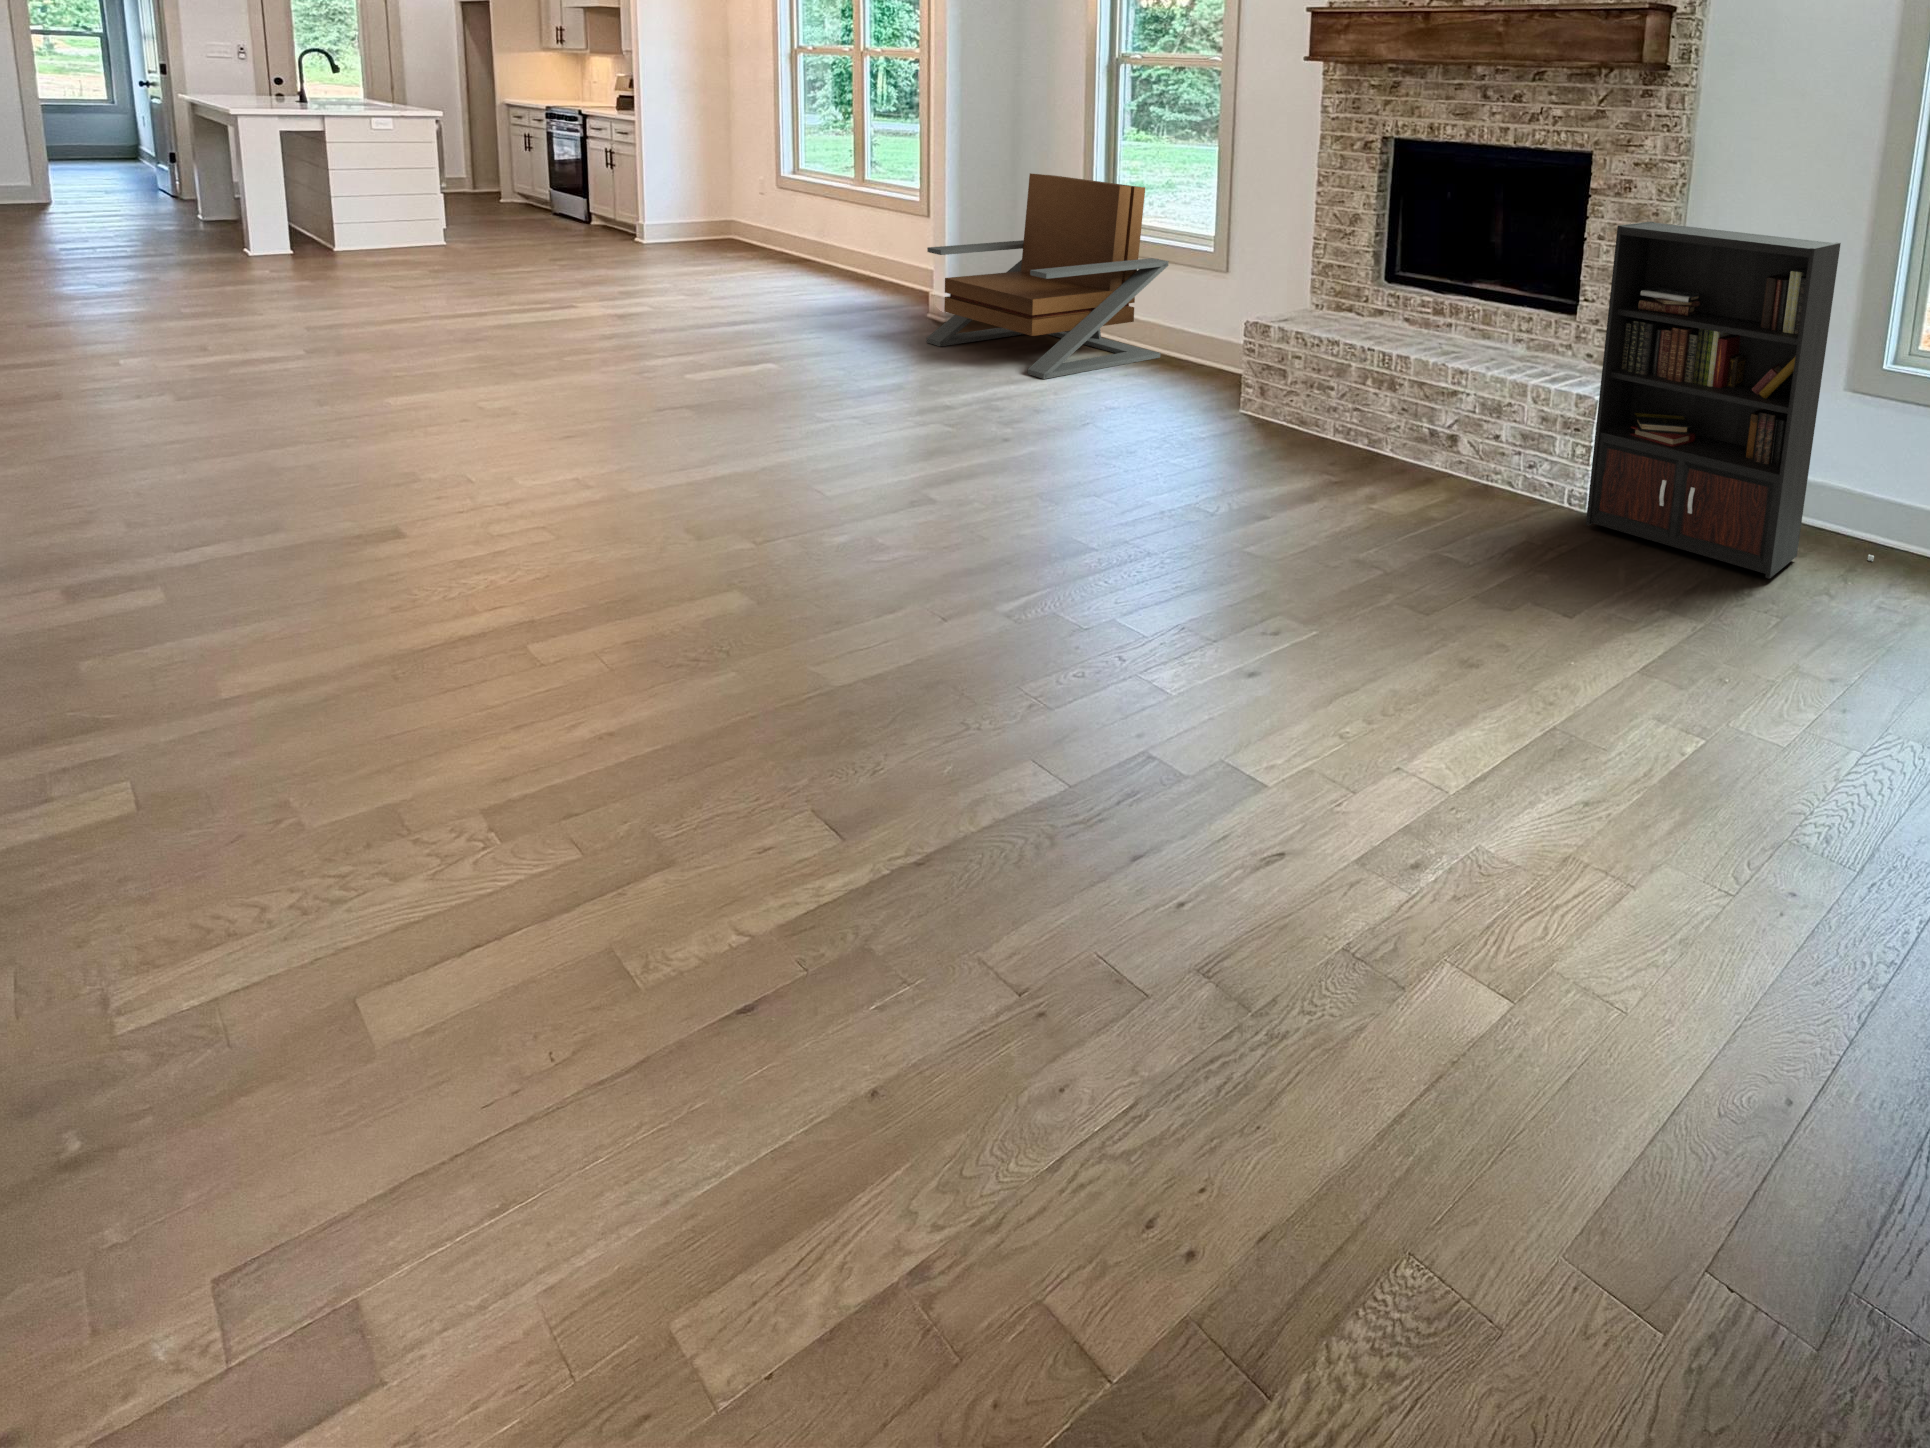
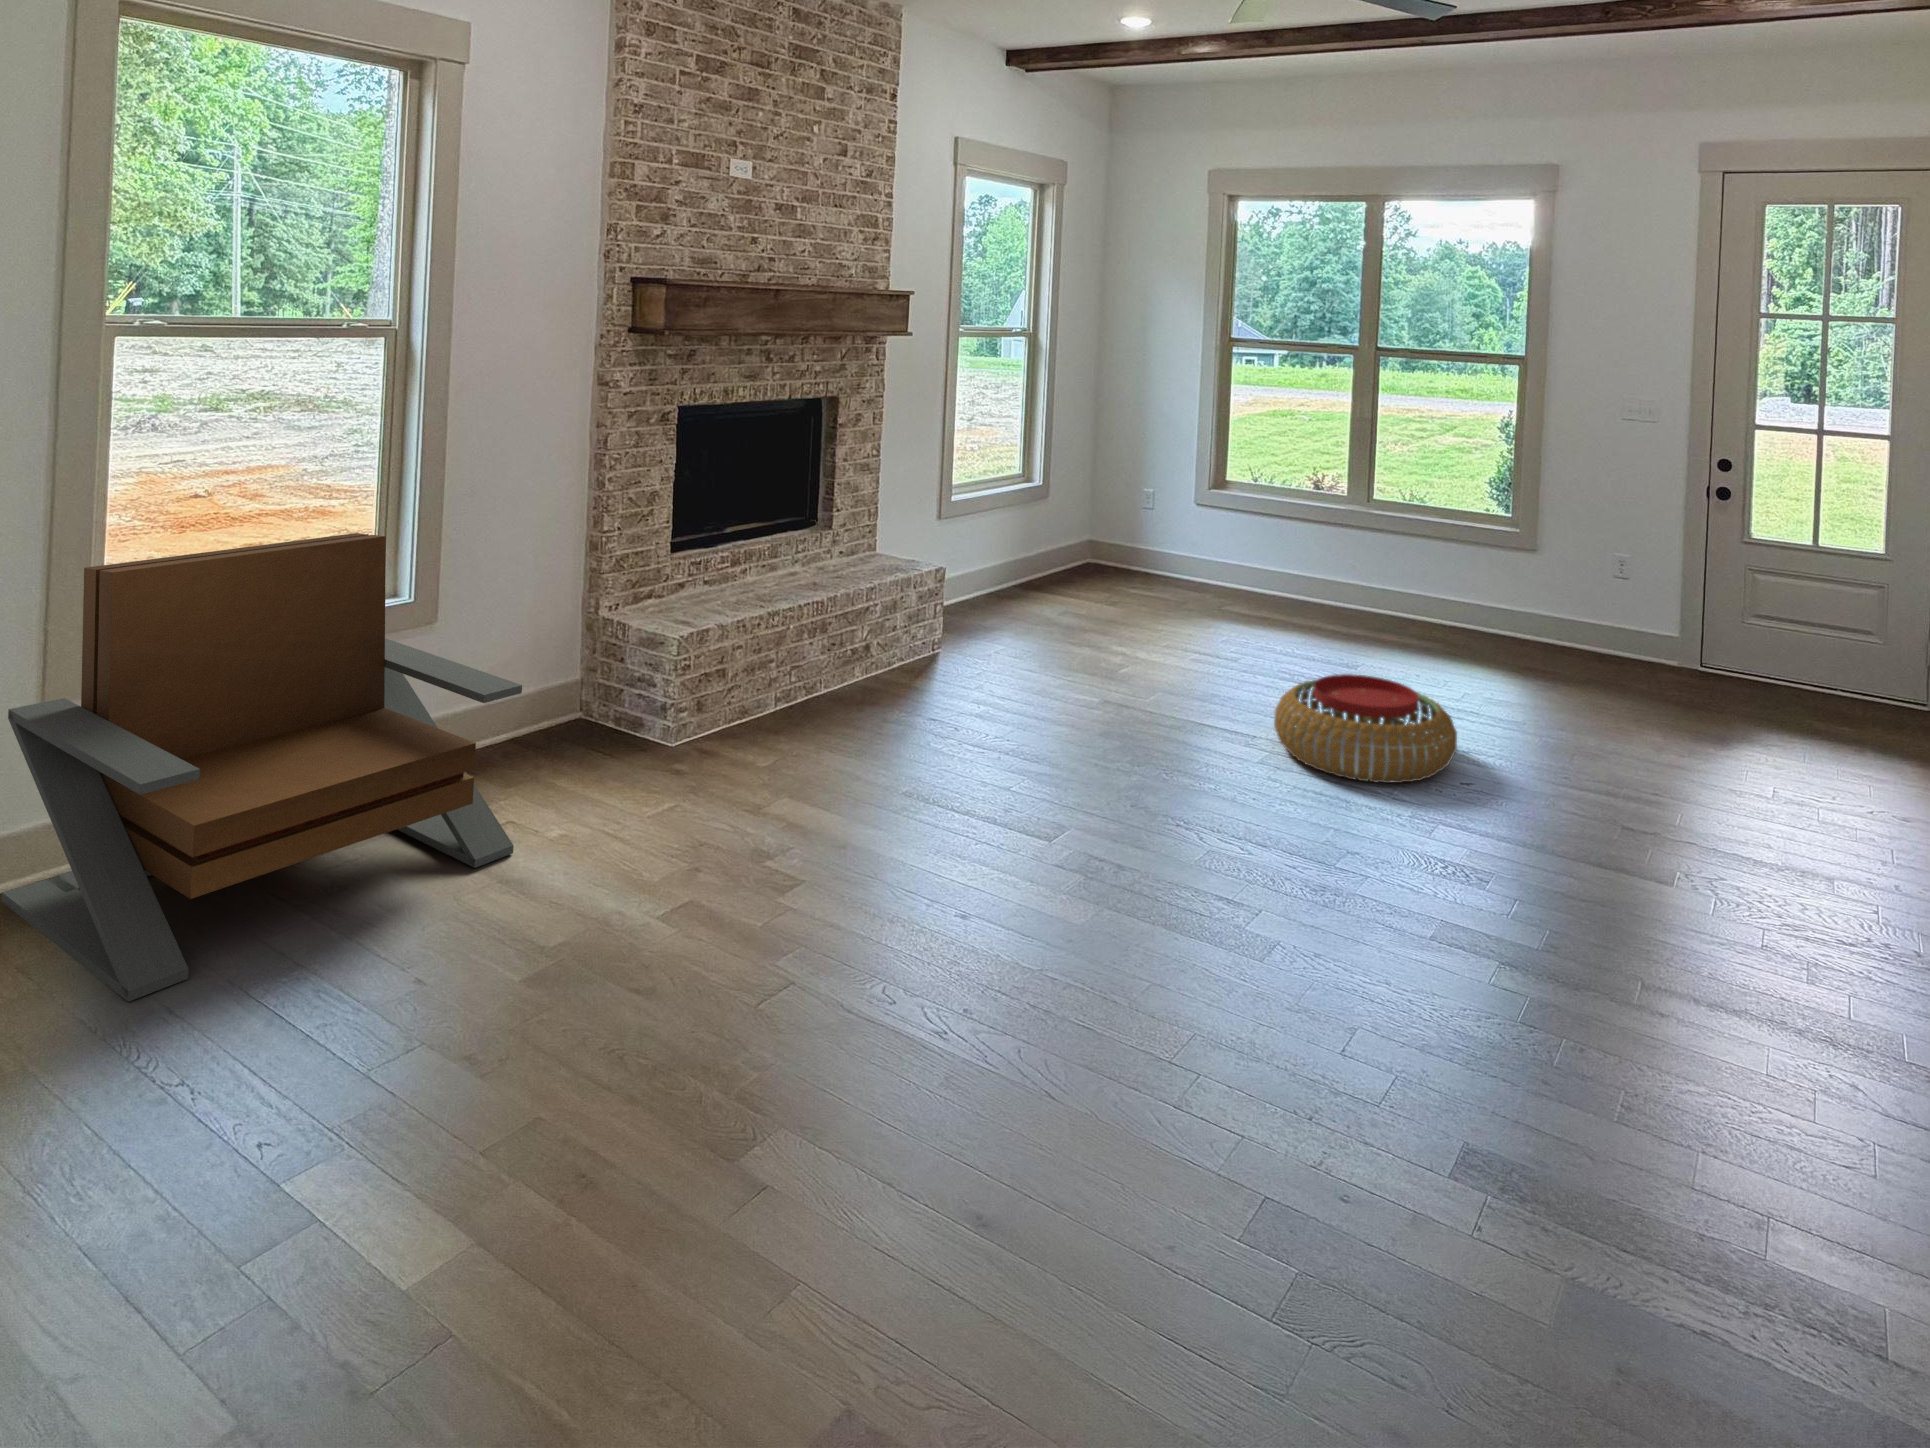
bookcase: present [1586,222,1874,579] -> none [943,433,1060,650]
pouf: none [982,582,1312,811] -> present [1274,674,1457,783]

